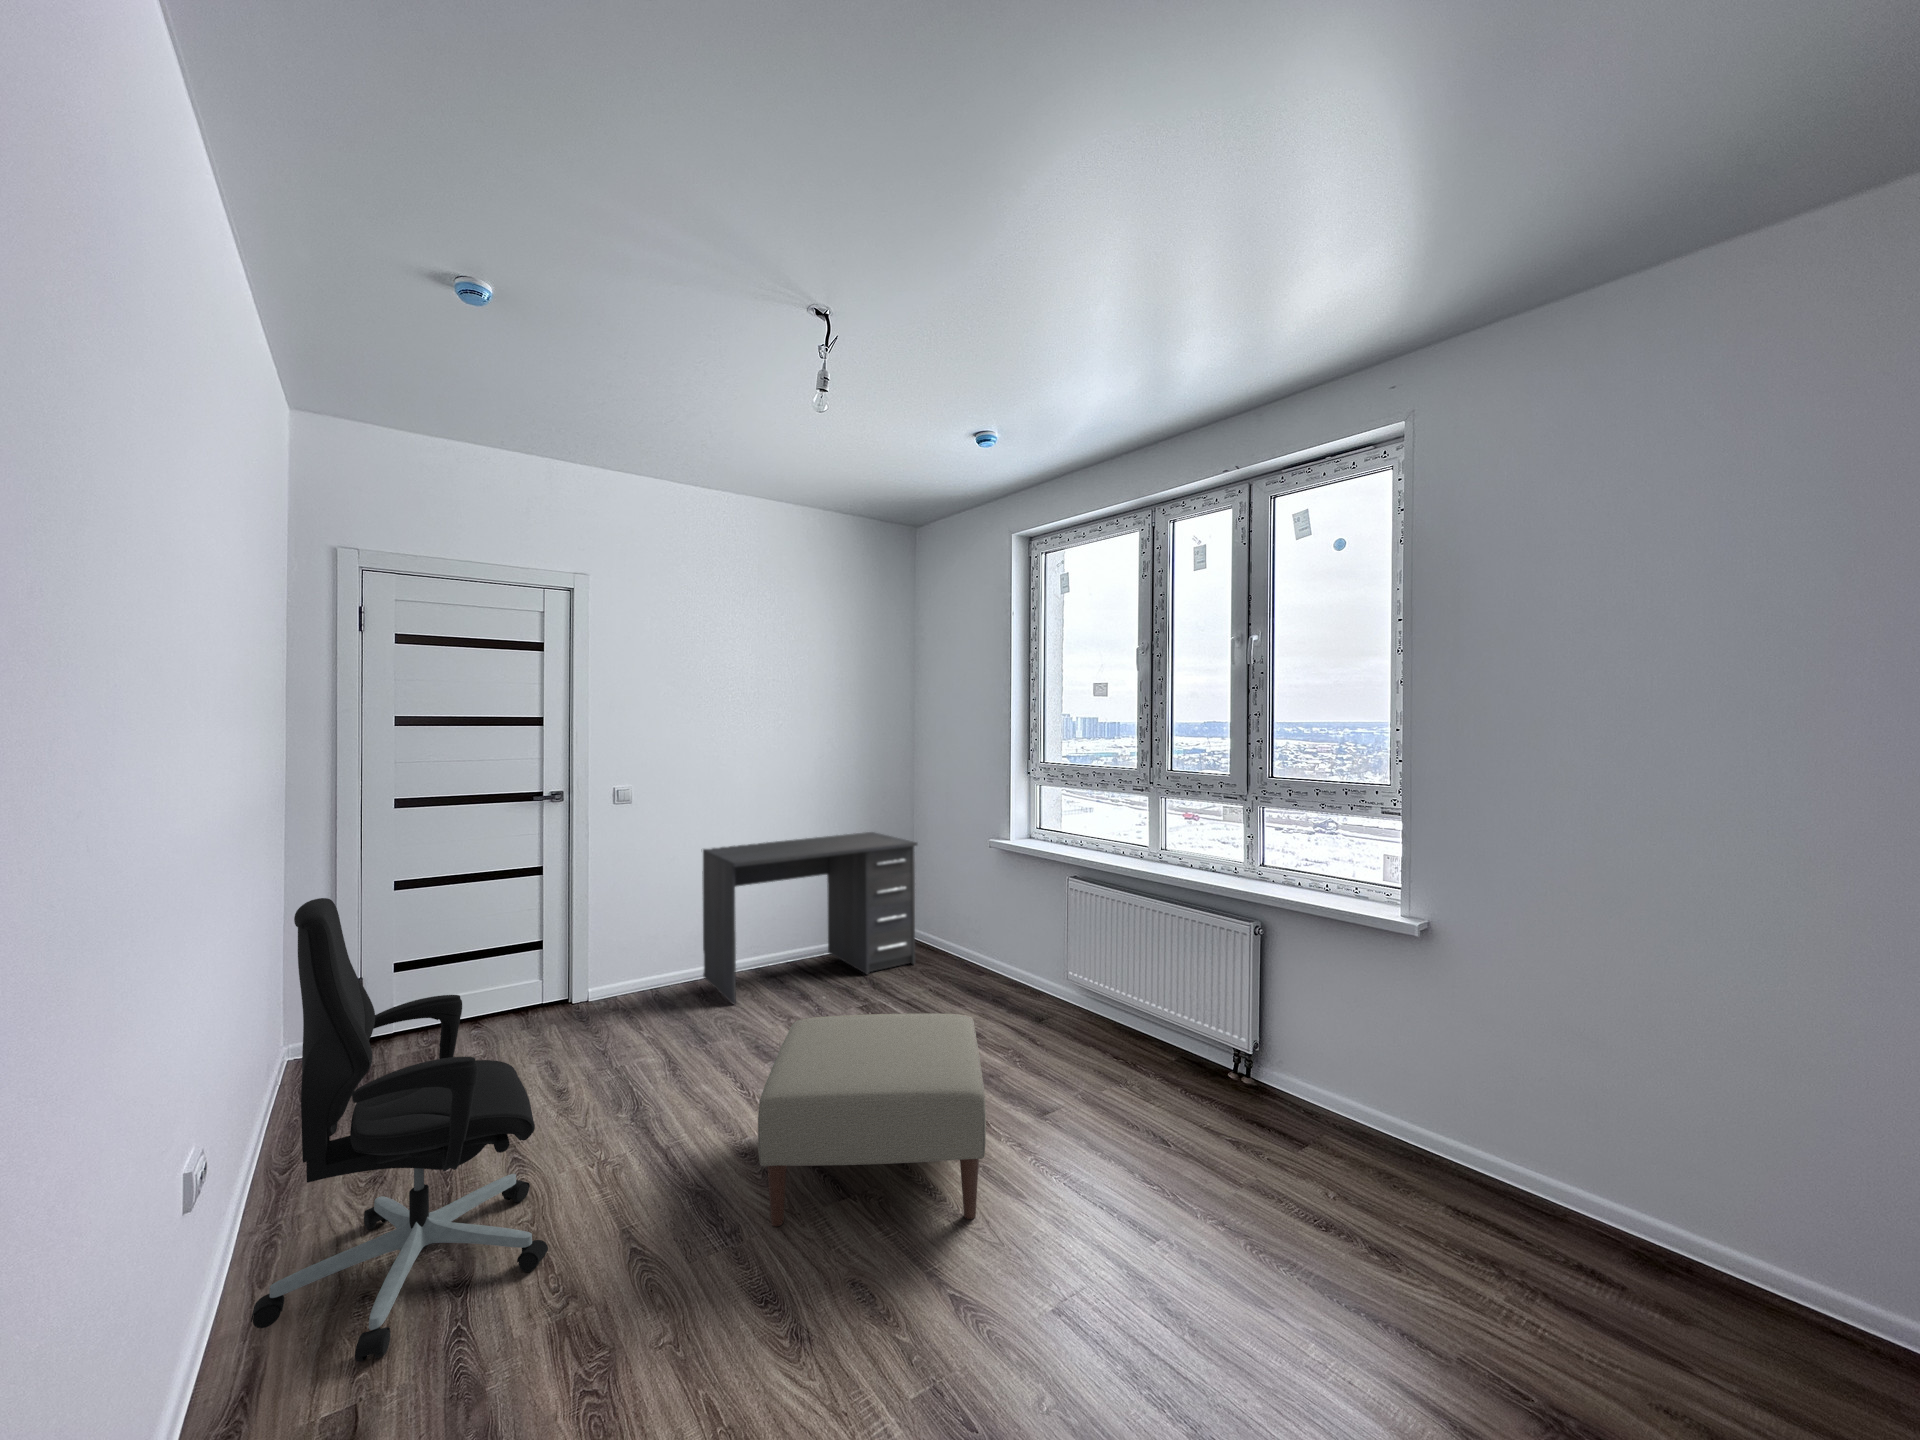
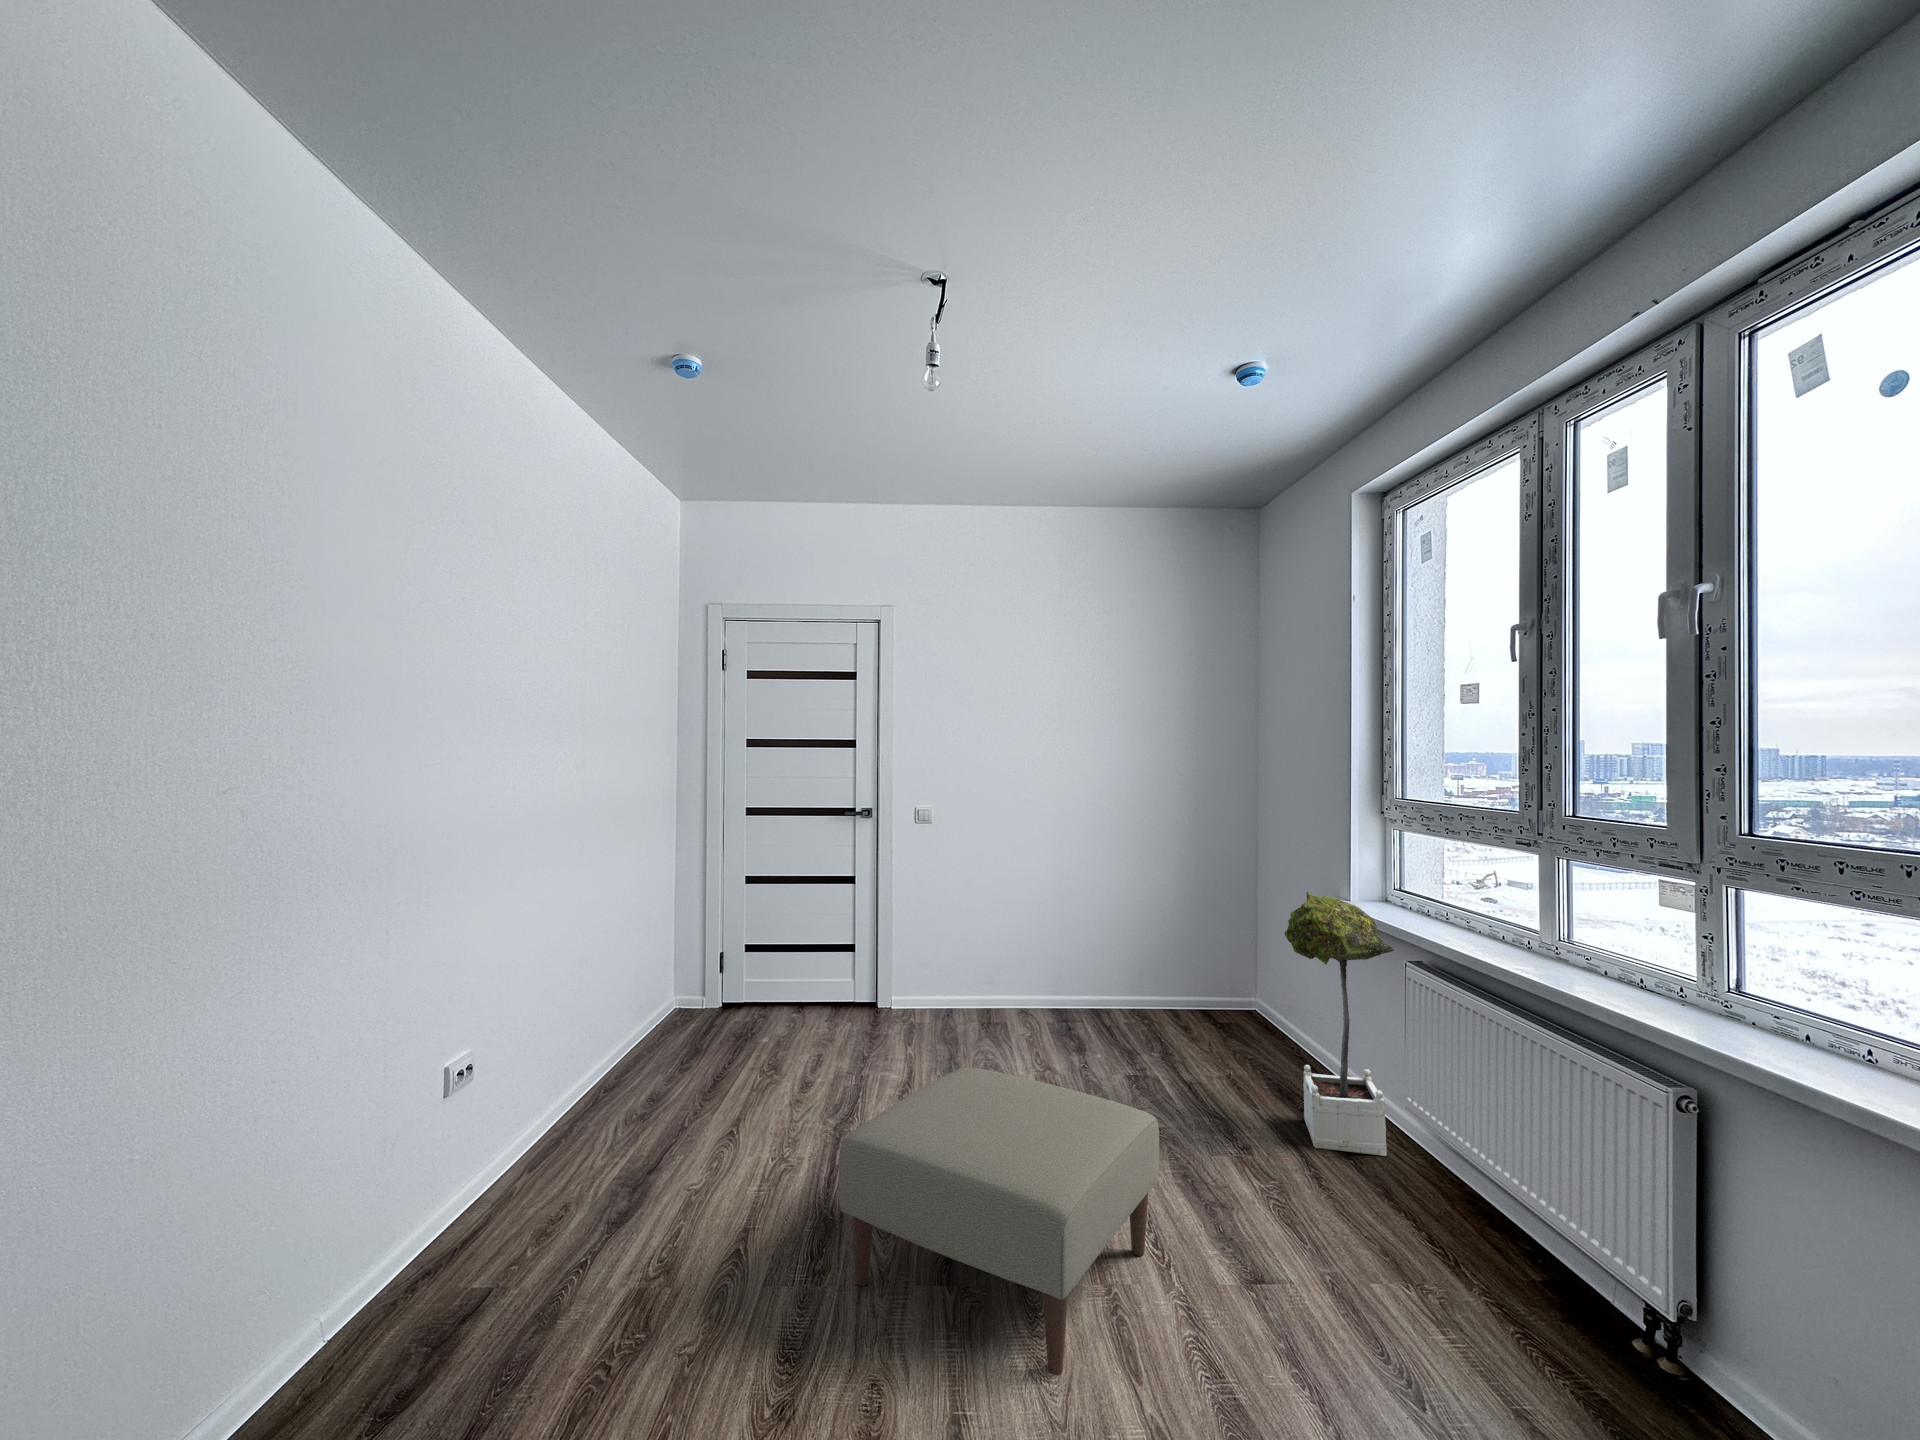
desk: present [702,832,917,1004] -> none [999,870,1239,1044]
potted tree: none [986,836,1058,1020] -> present [1284,891,1394,1156]
office chair: present [251,898,548,1362] -> none [489,867,709,1259]

